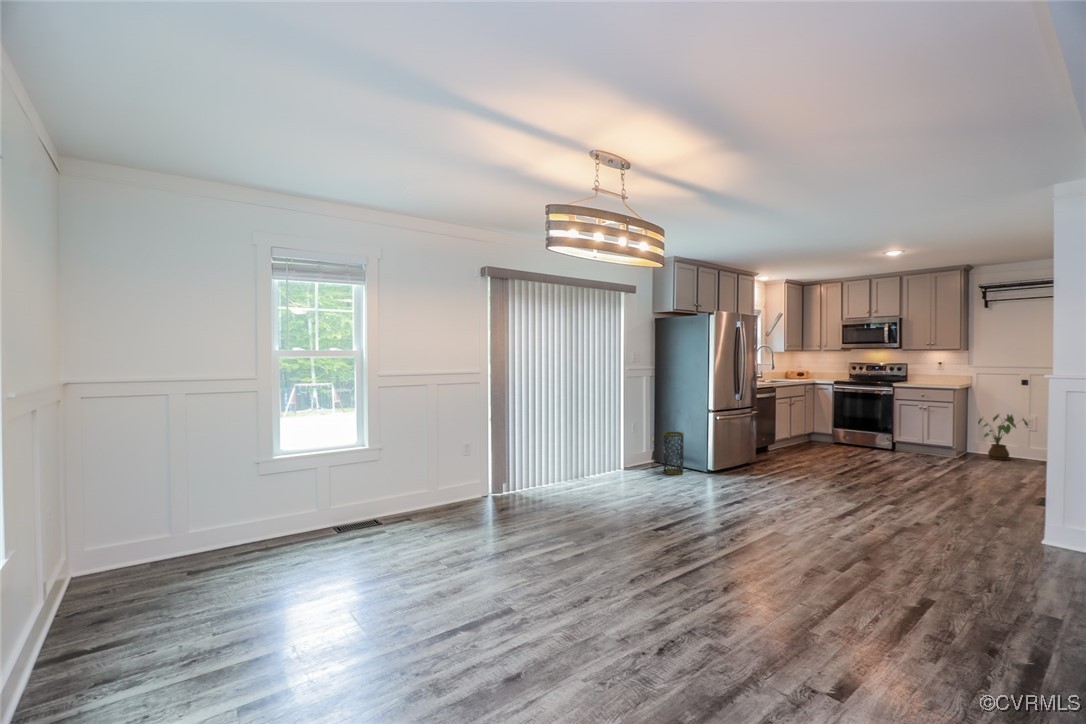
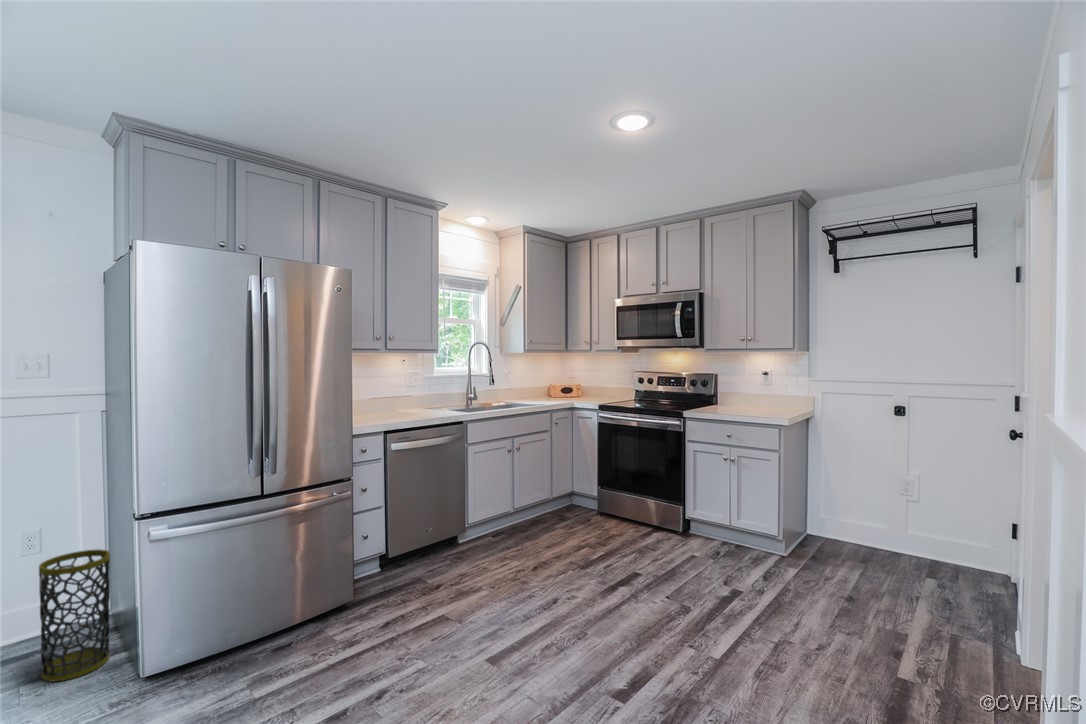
house plant: present [978,414,1028,460] -> none [822,469,907,561]

